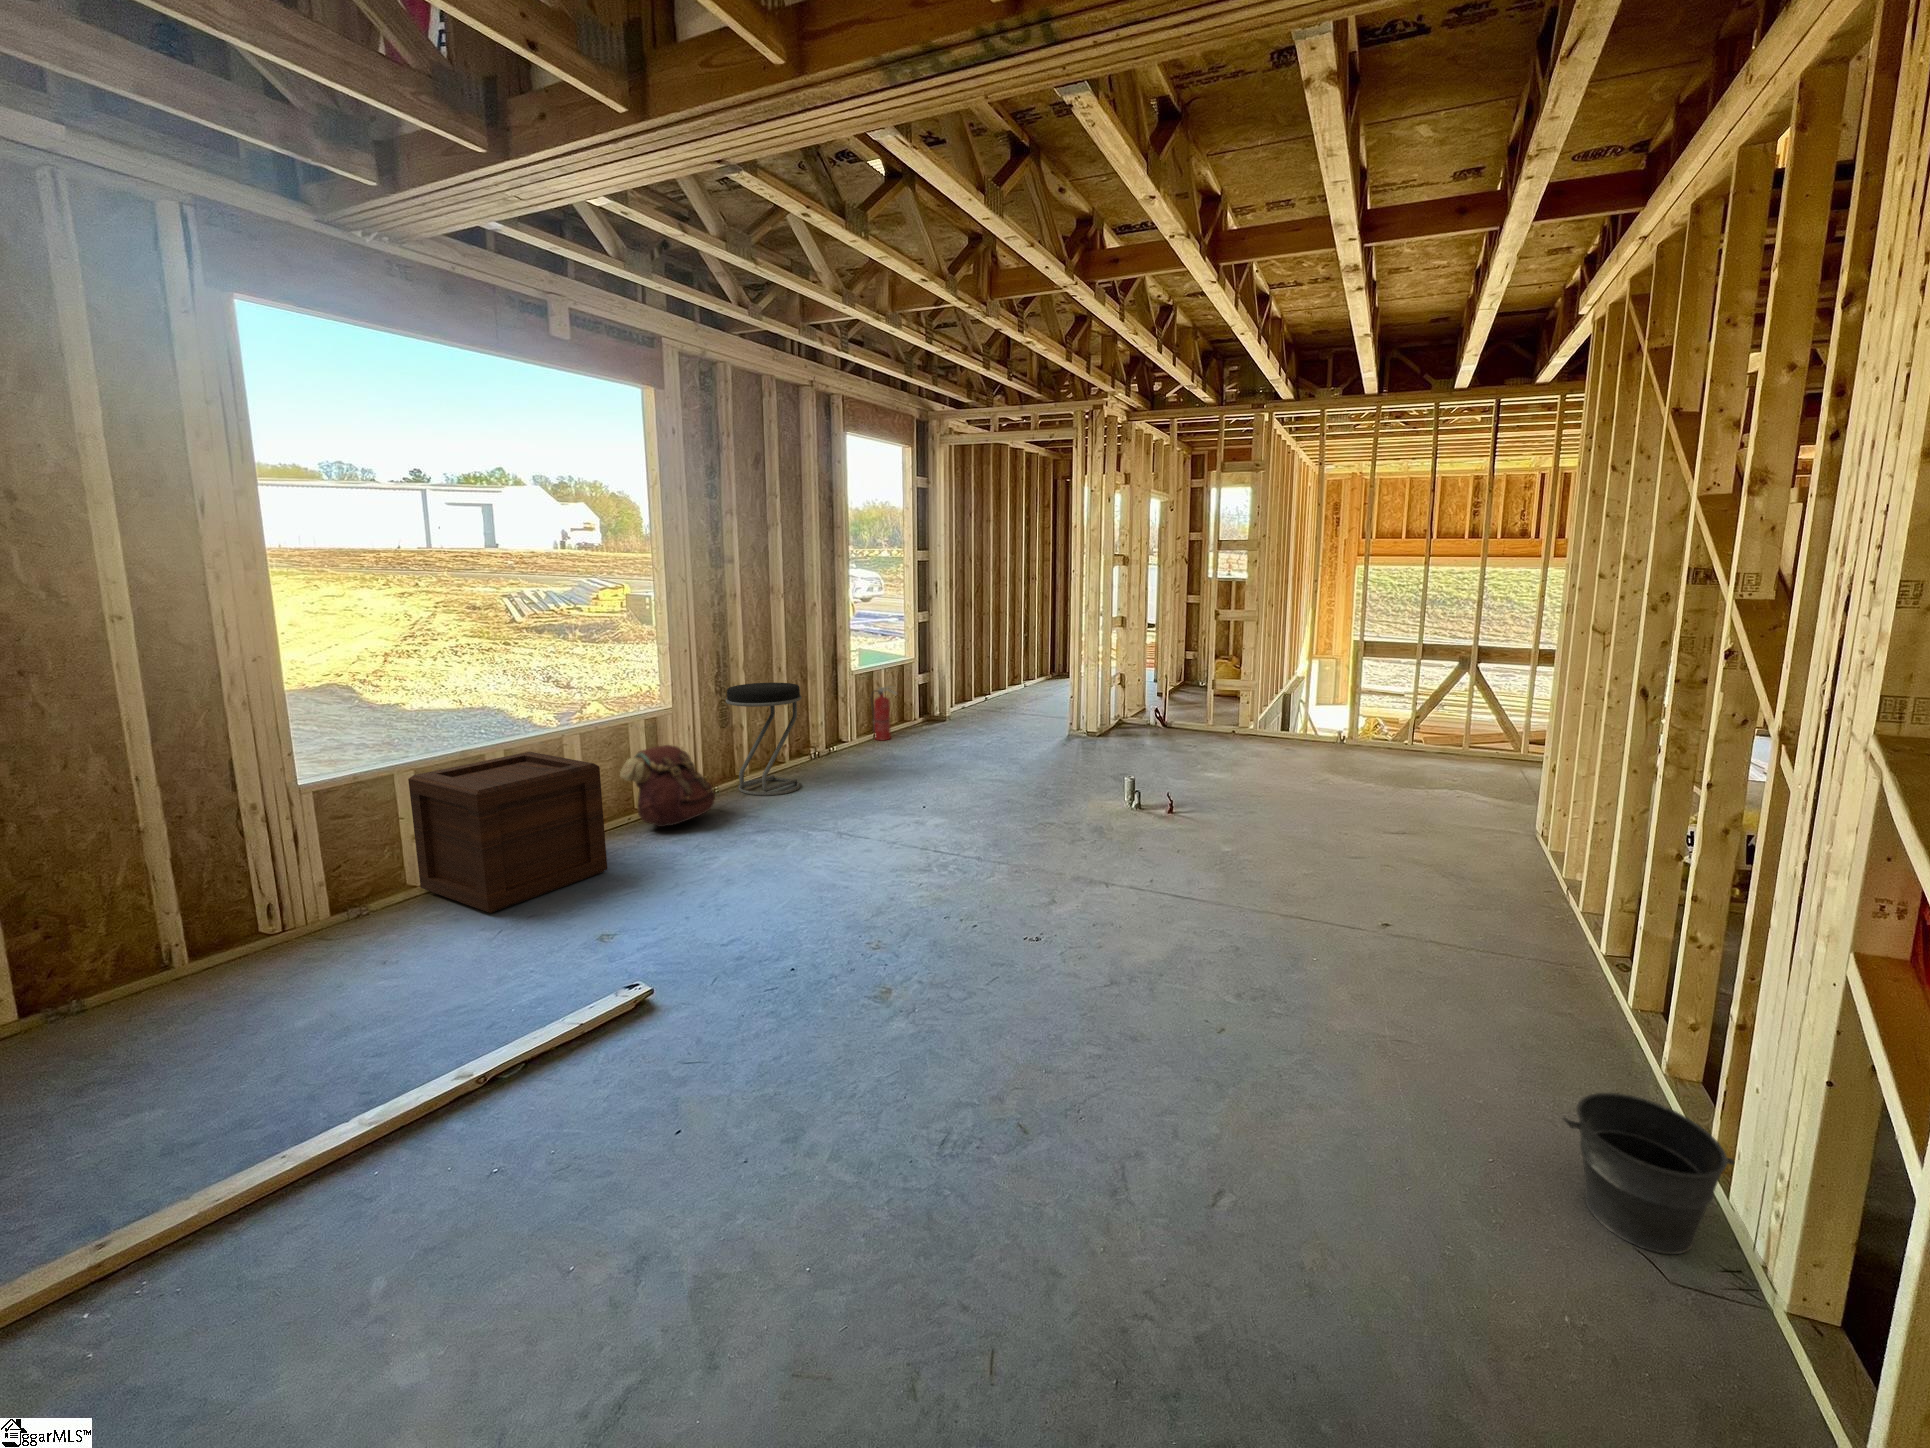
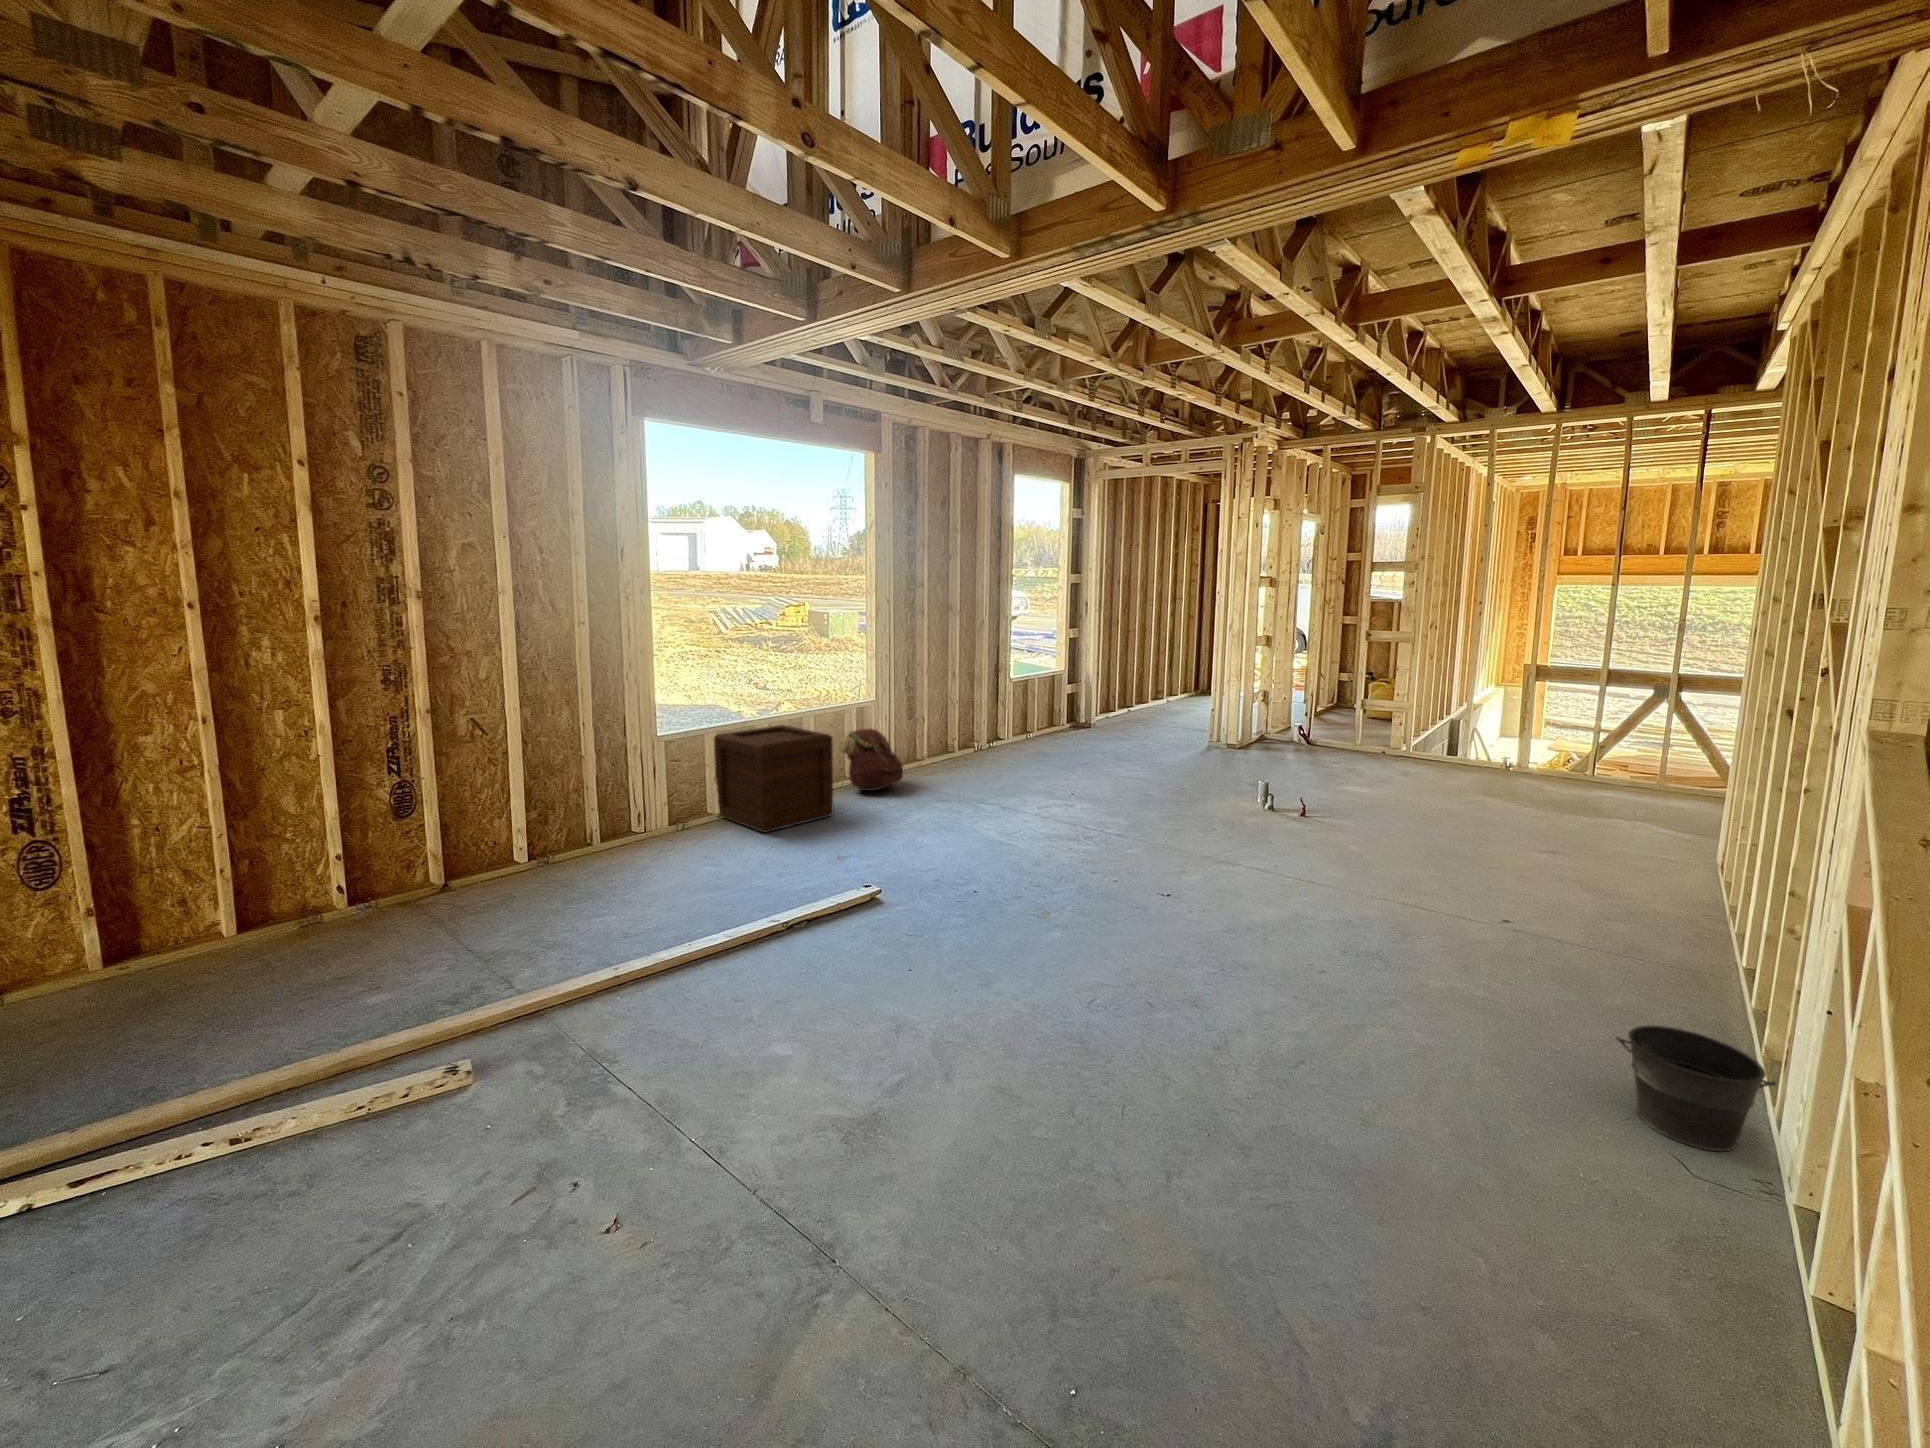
stool: present [726,683,802,796] -> none [911,685,970,776]
fire extinguisher: present [871,687,897,741] -> none [1023,695,1047,742]

